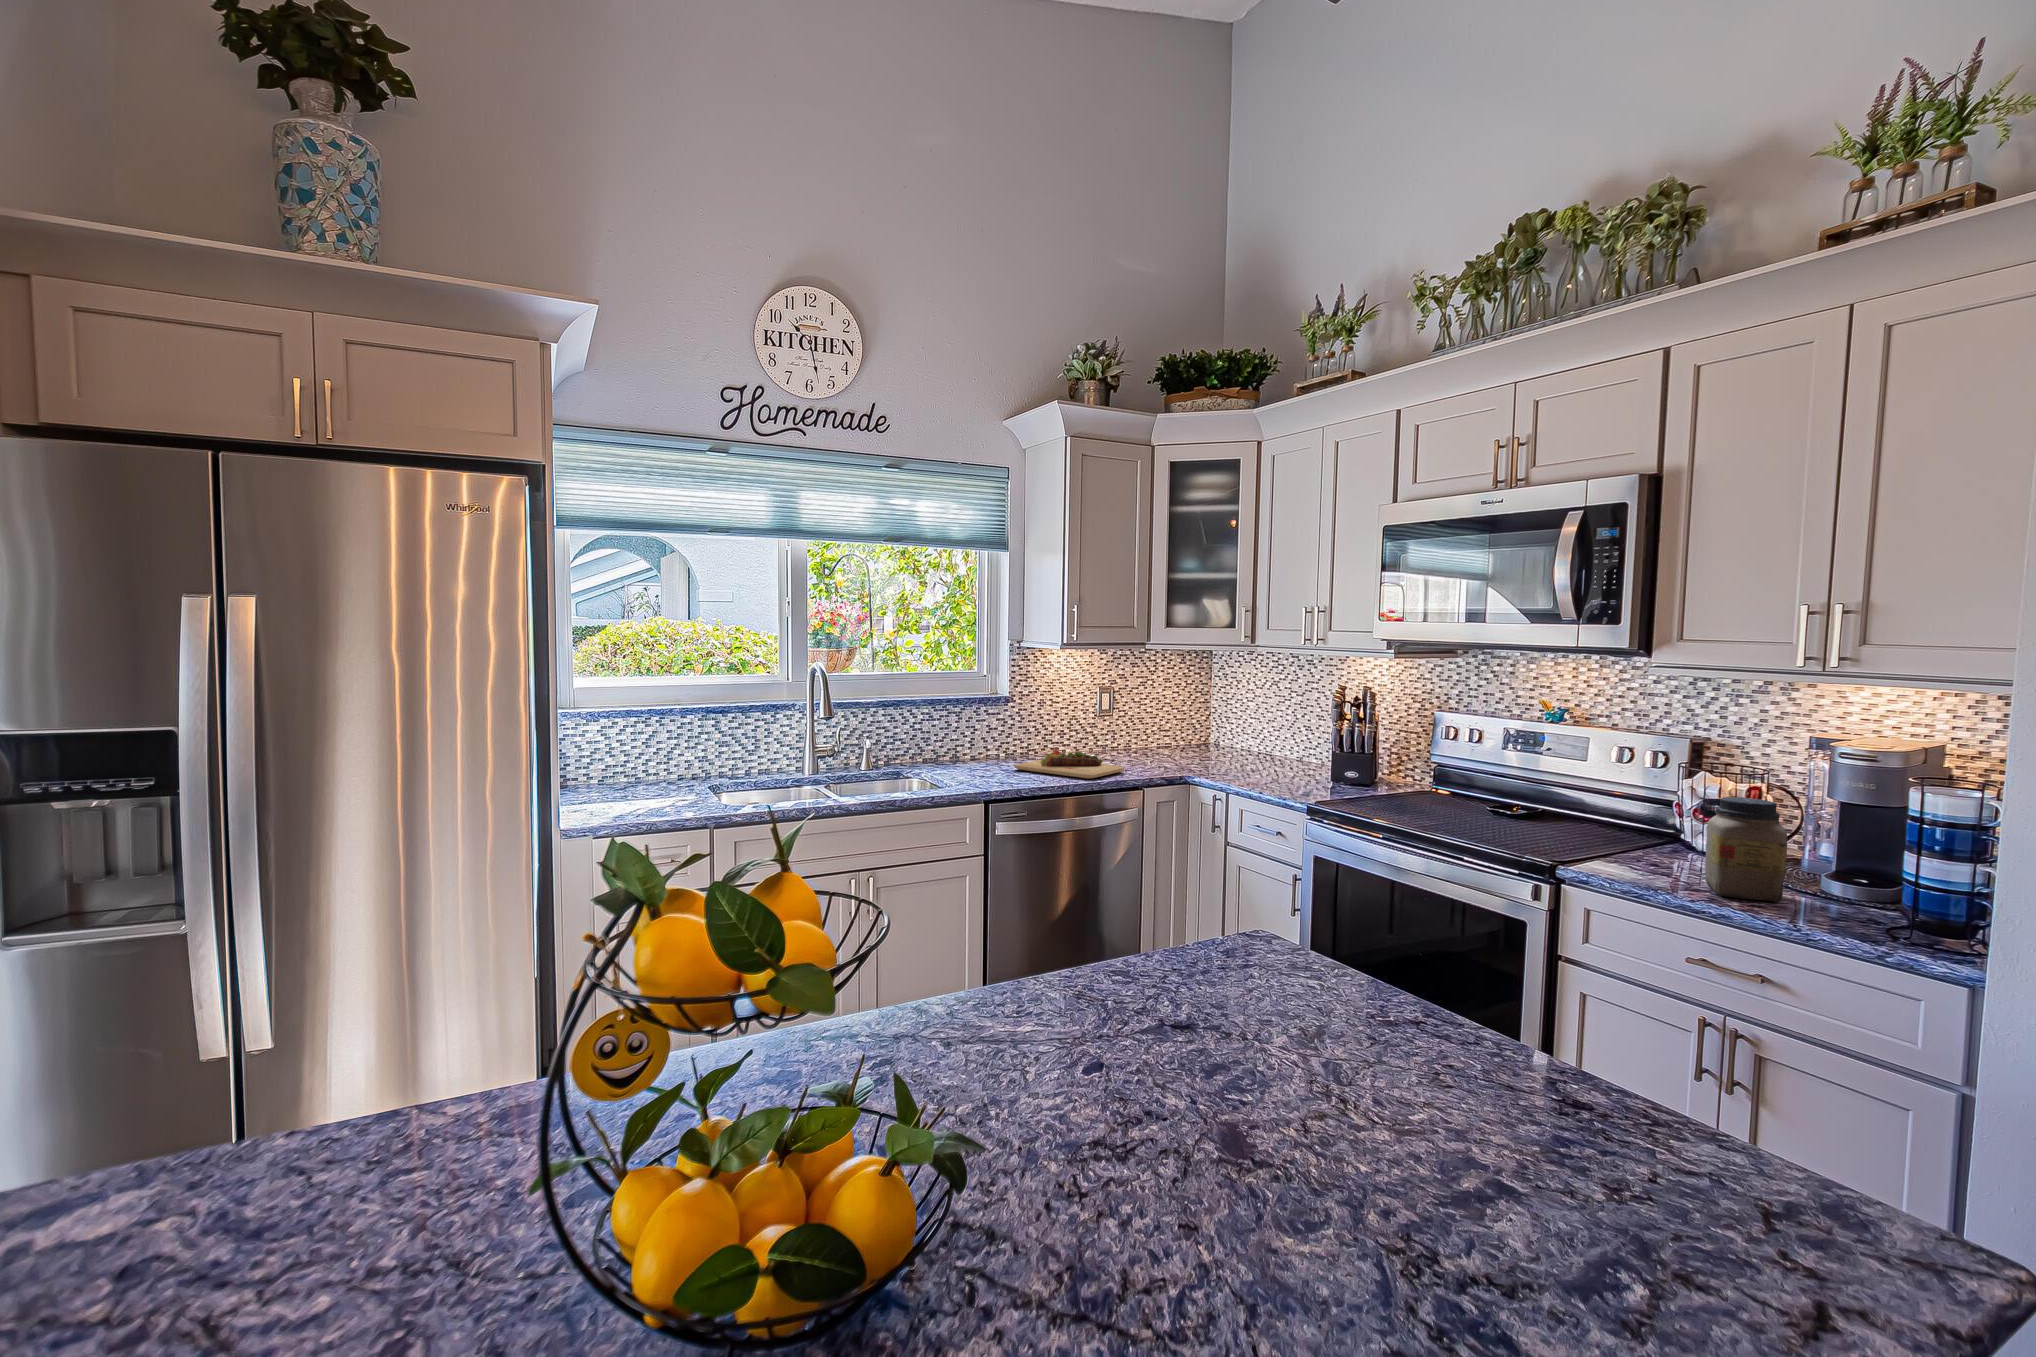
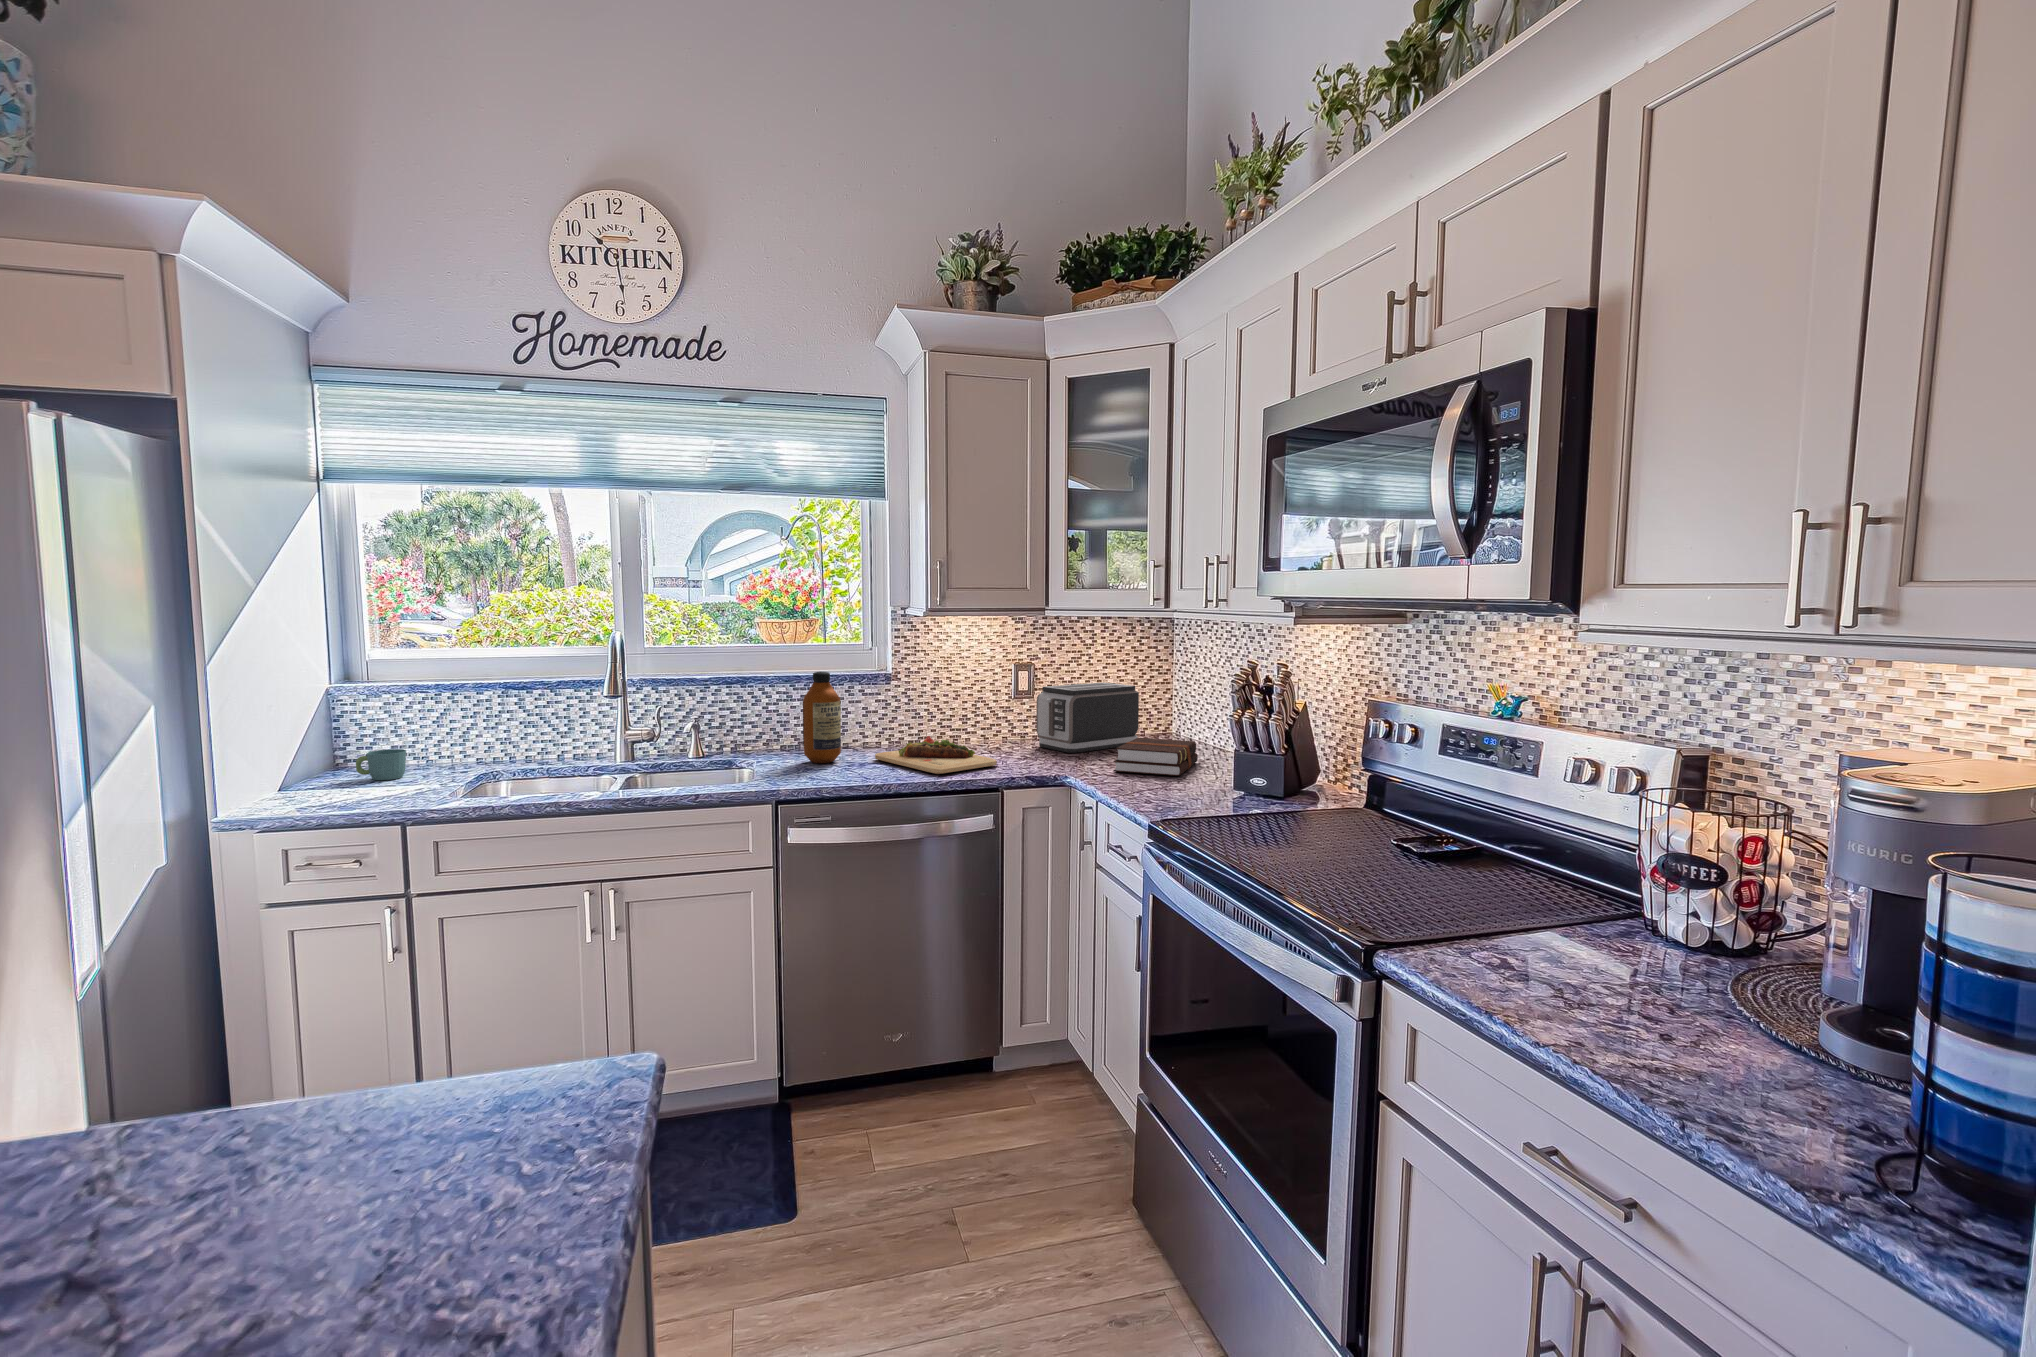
bottle: none [959,696,991,773] -> present [803,672,841,763]
toaster: none [1126,703,1206,761] -> present [1036,683,1139,753]
hardback book: none [1219,747,1277,775] -> present [1113,738,1198,776]
mug: none [592,768,633,795] -> present [356,749,406,780]
jar: present [1705,797,1787,902] -> none [1612,860,1744,1061]

